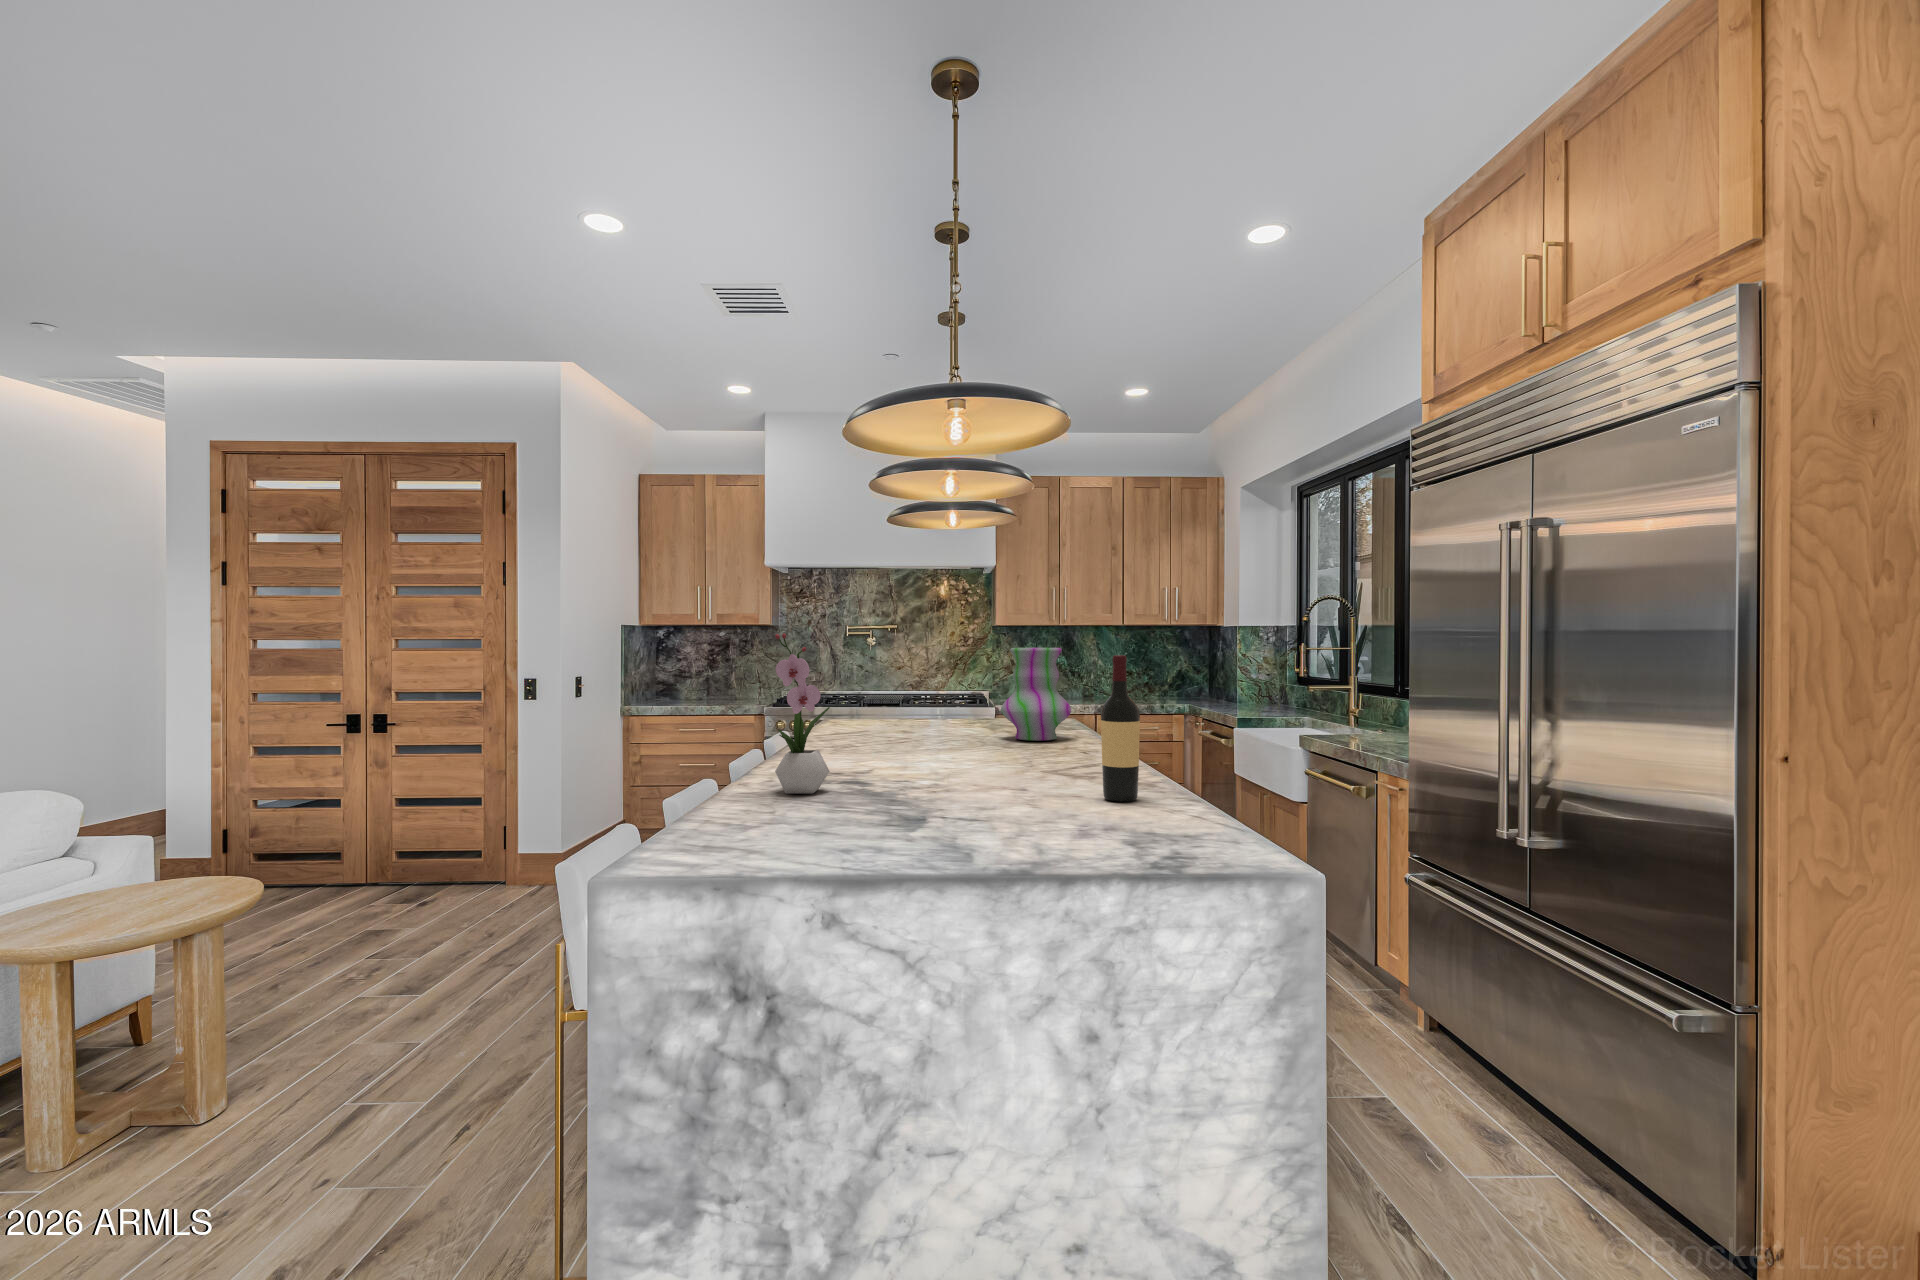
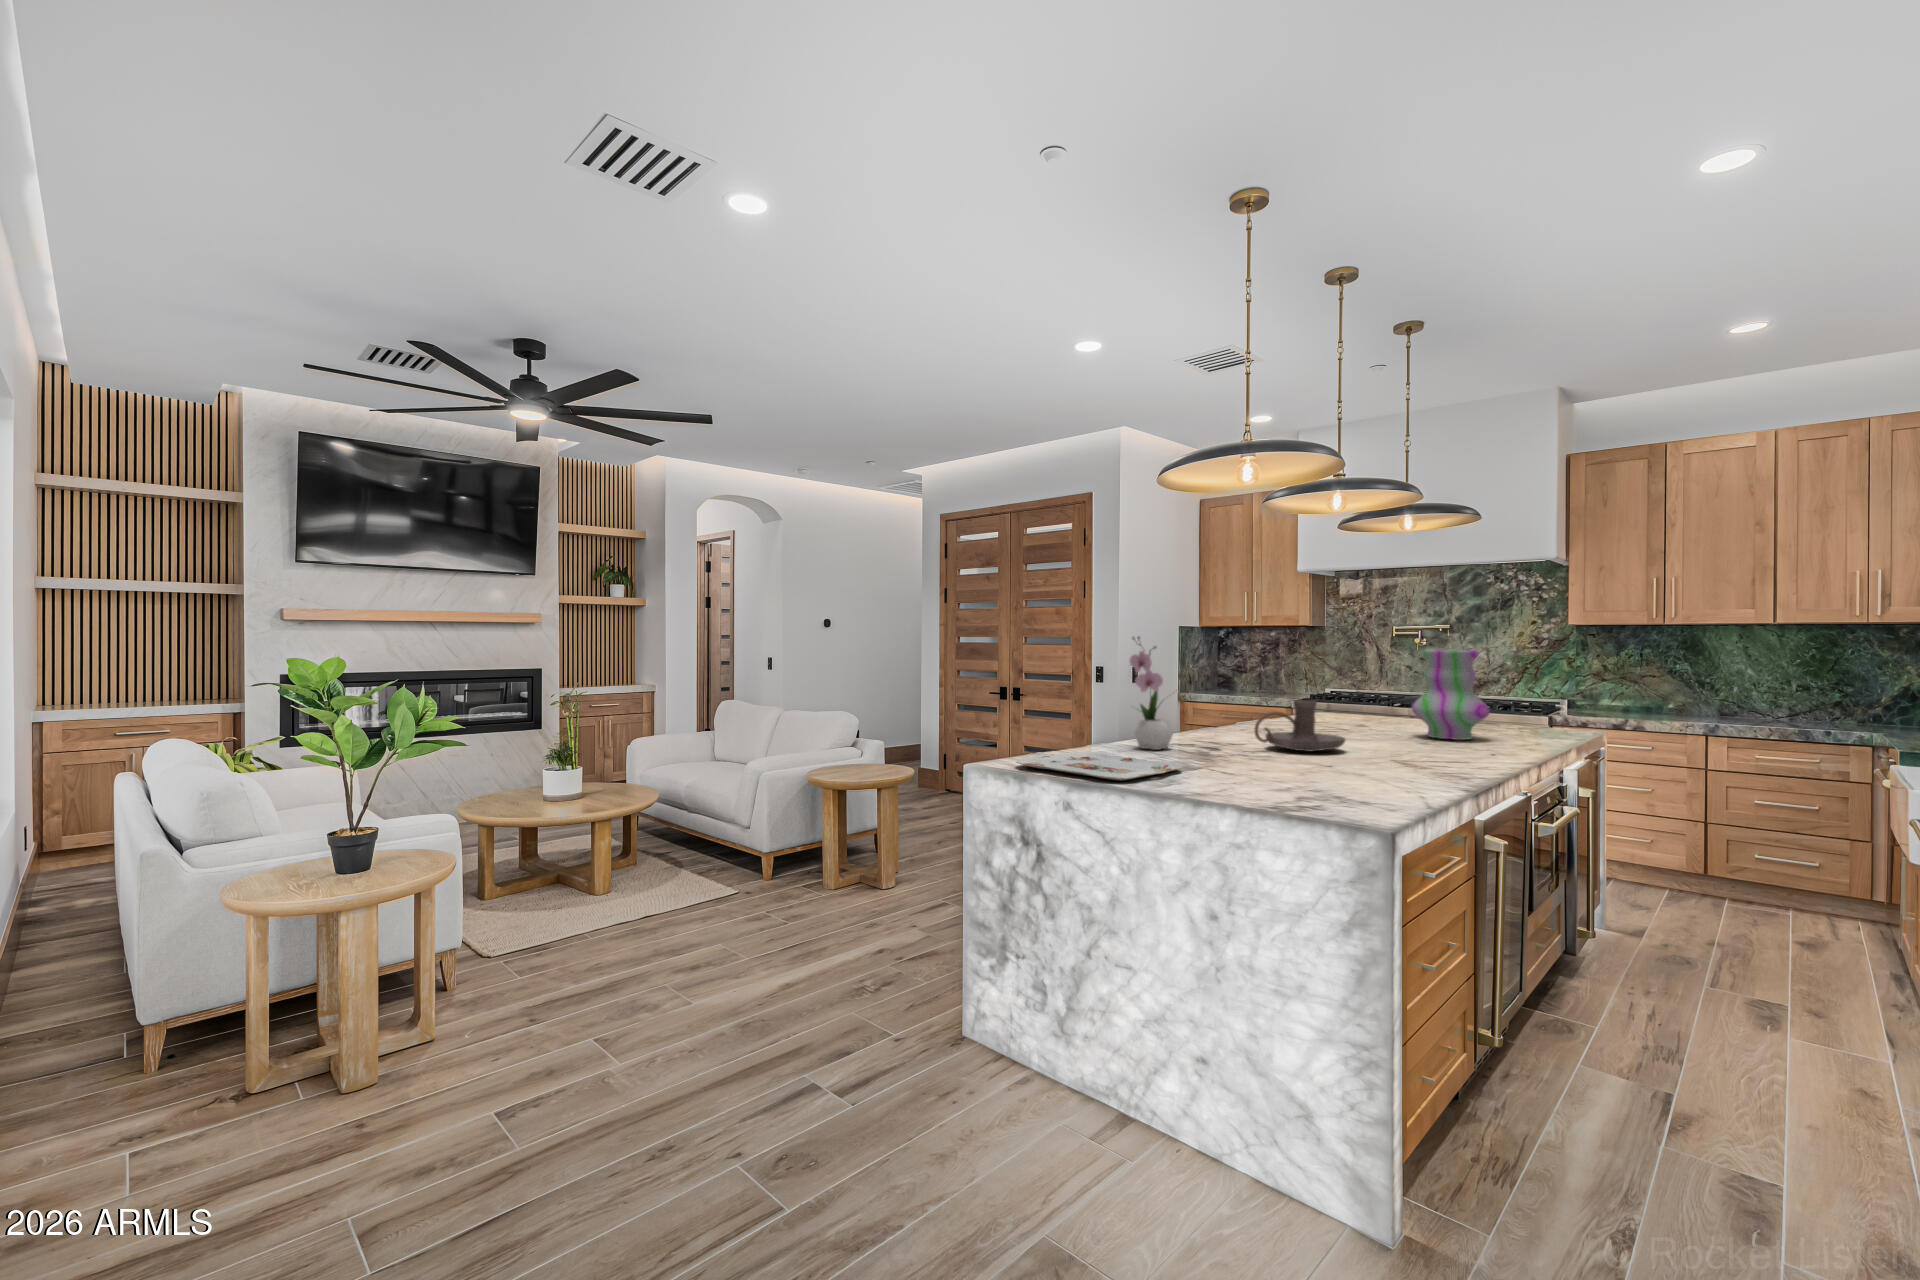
wine bottle: present [1101,655,1140,802] -> none [1359,656,1395,780]
candle holder: none [917,710,1006,772] -> present [1255,700,1345,751]
serving tray: none [681,812,931,858] -> present [1016,752,1182,781]

